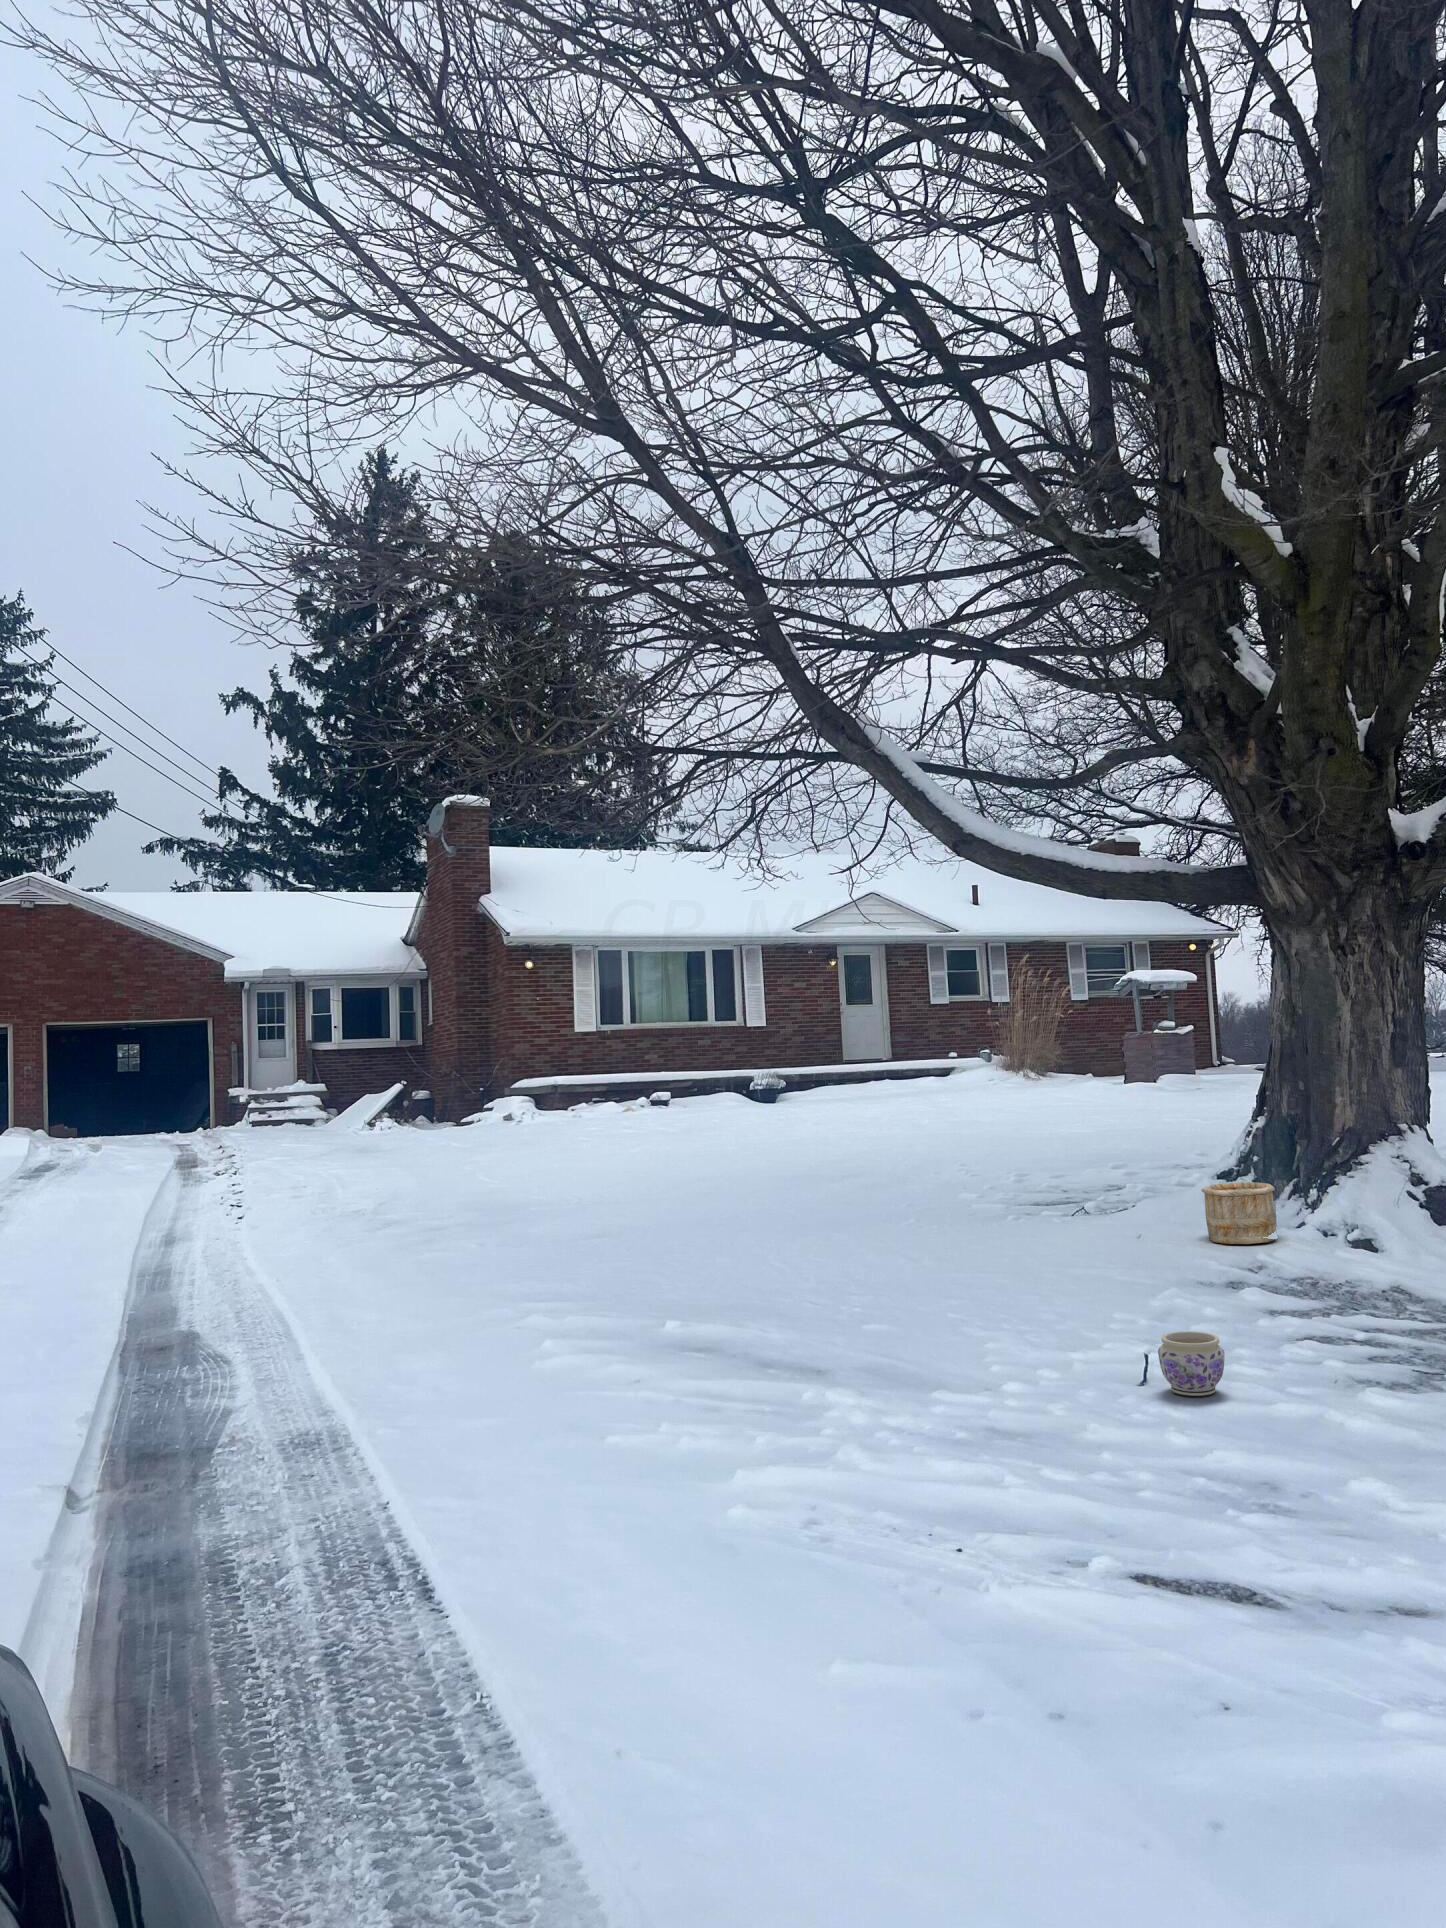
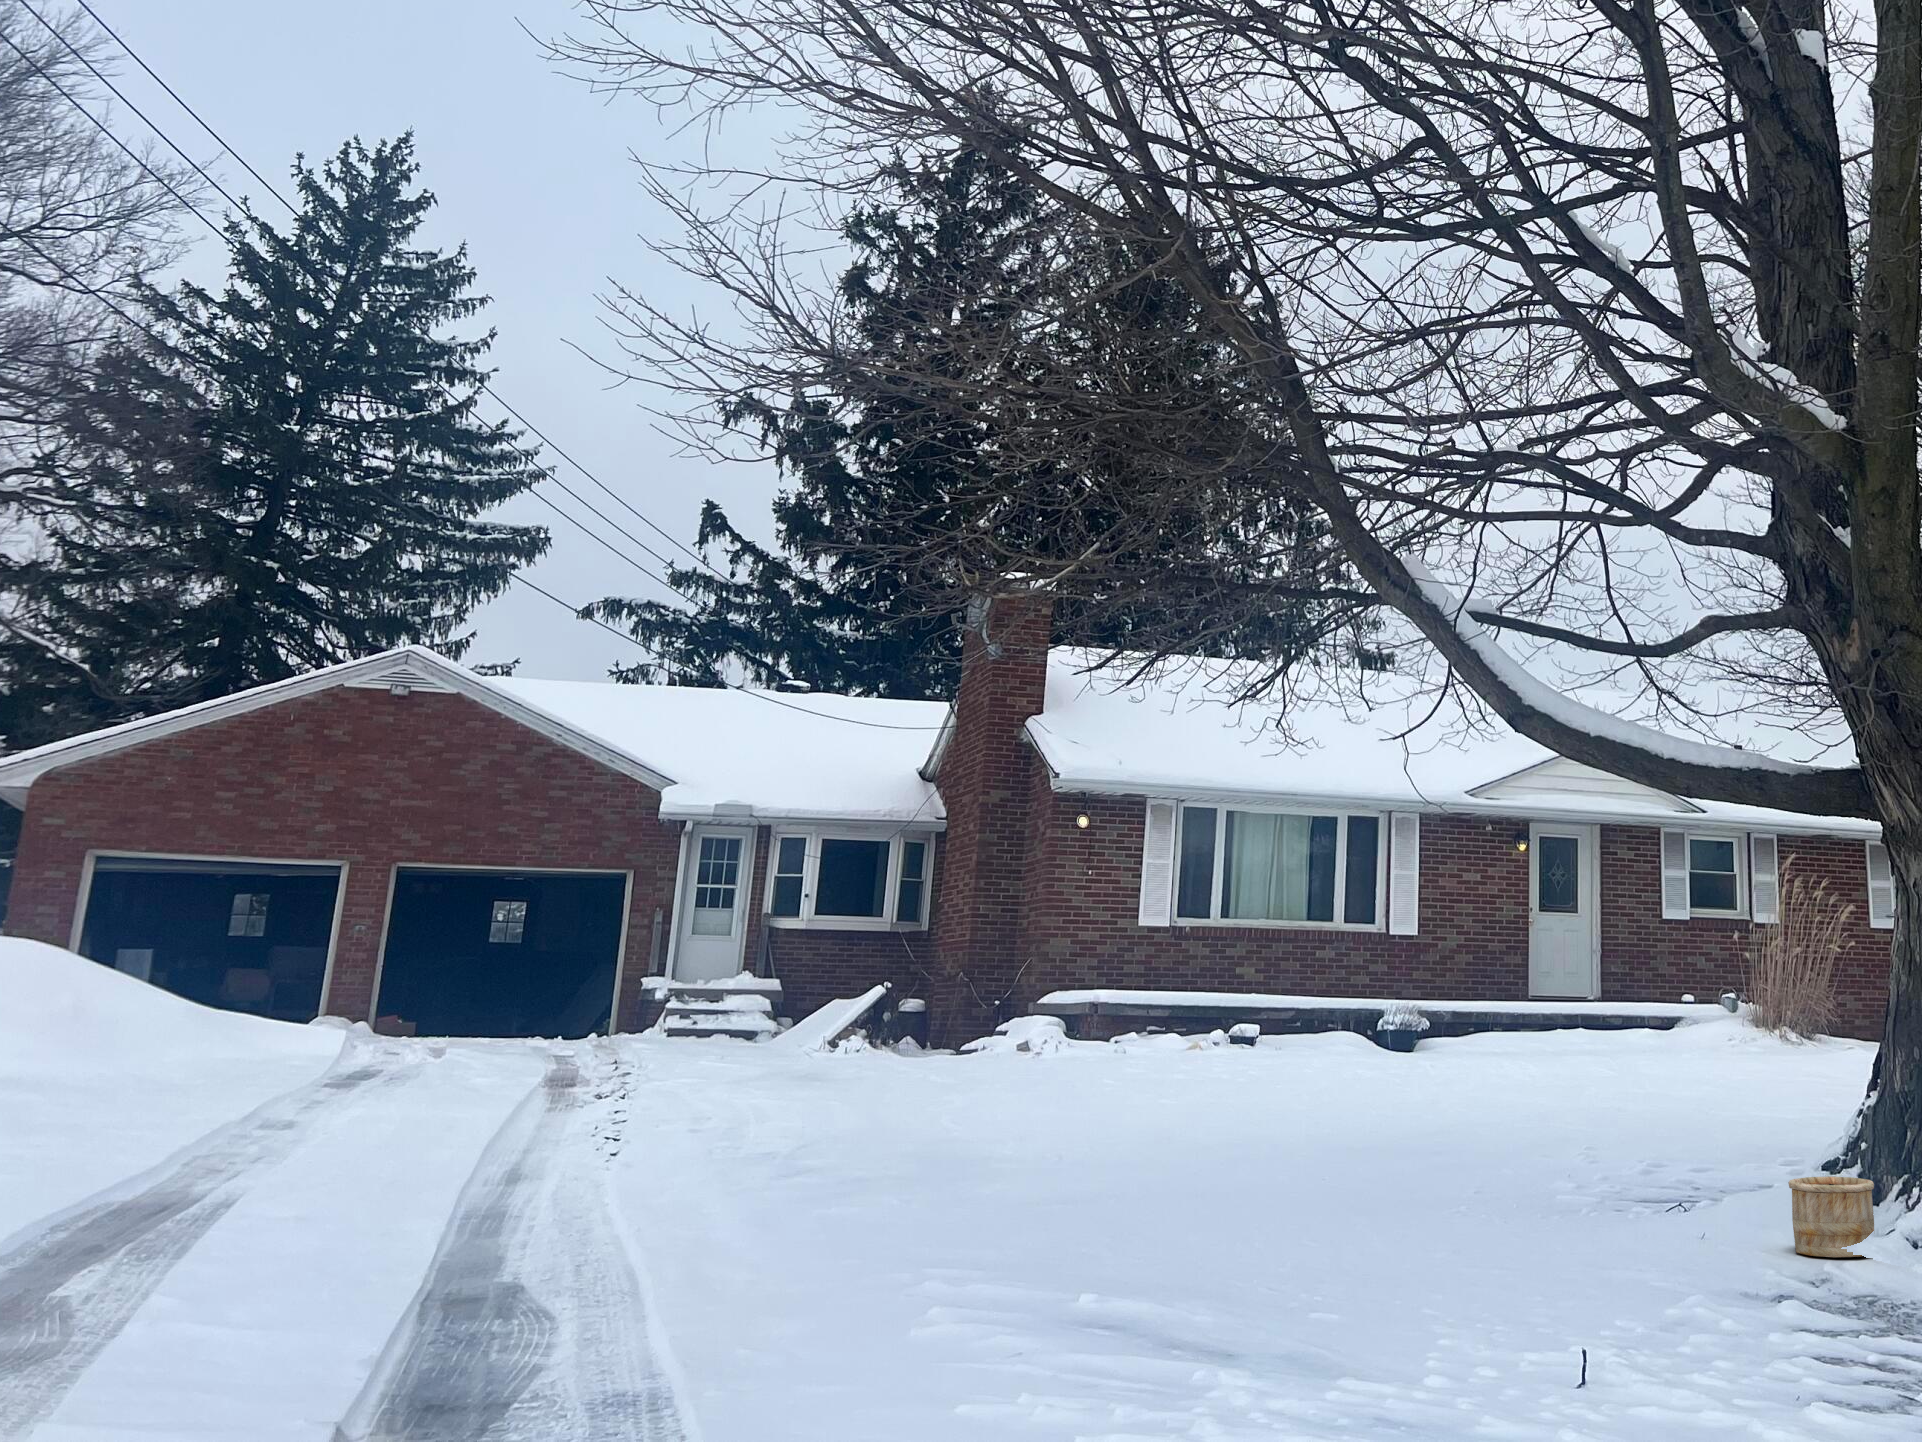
planter: present [1158,1331,1225,1397] -> none [1572,1323,1644,1400]

